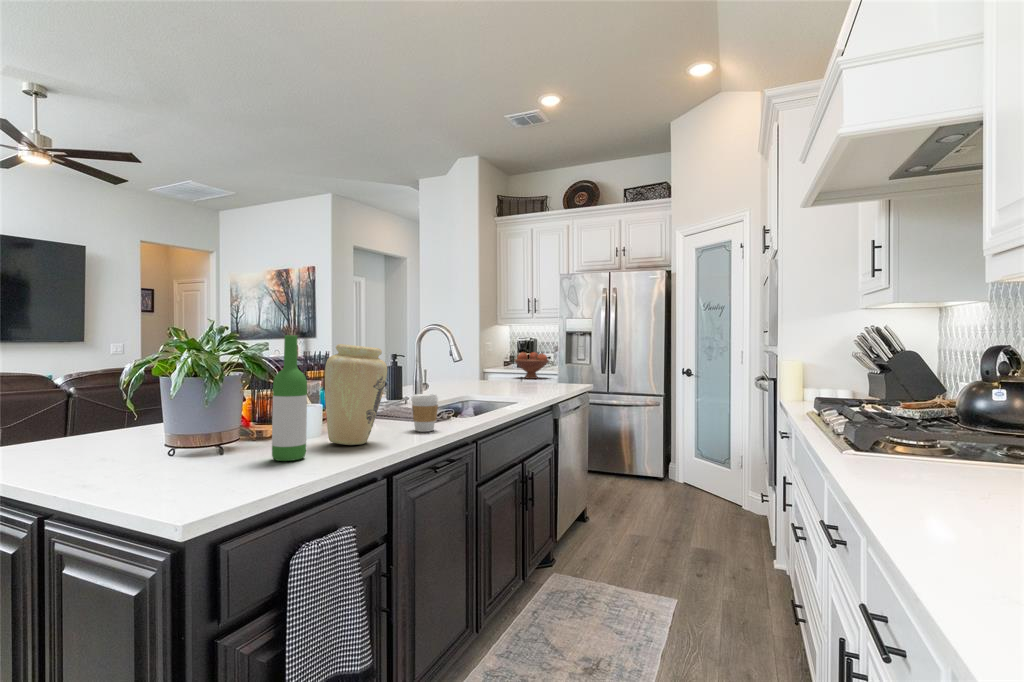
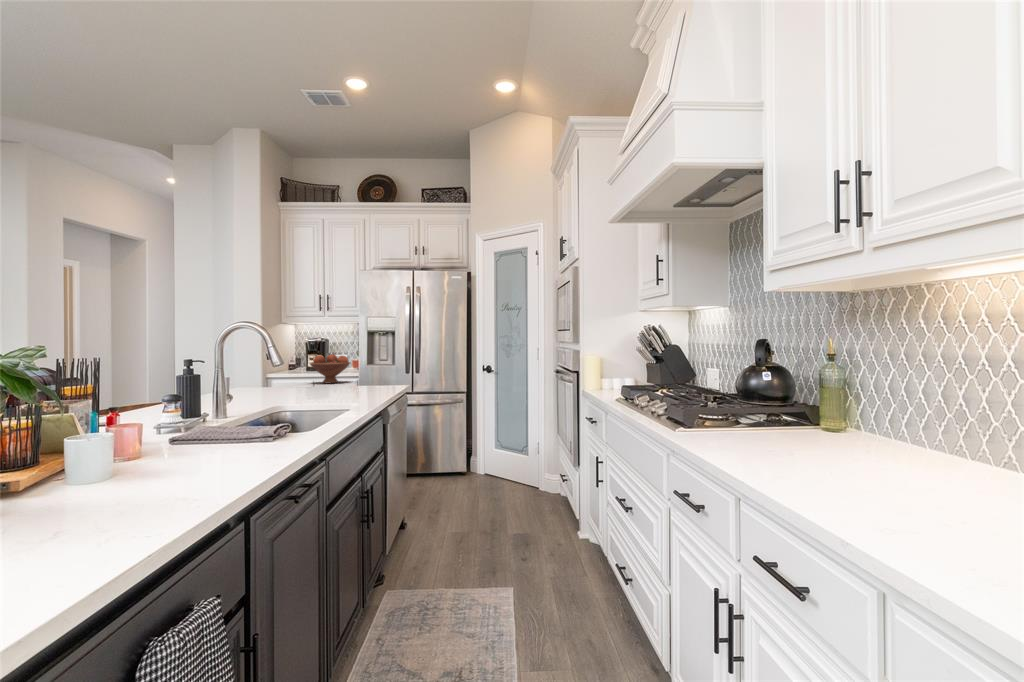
wine bottle: present [272,335,307,461] -> none [68,346,125,523]
vase: present [325,344,387,445] -> none [134,355,225,486]
coffee cup: present [411,394,438,432] -> none [244,410,280,457]

